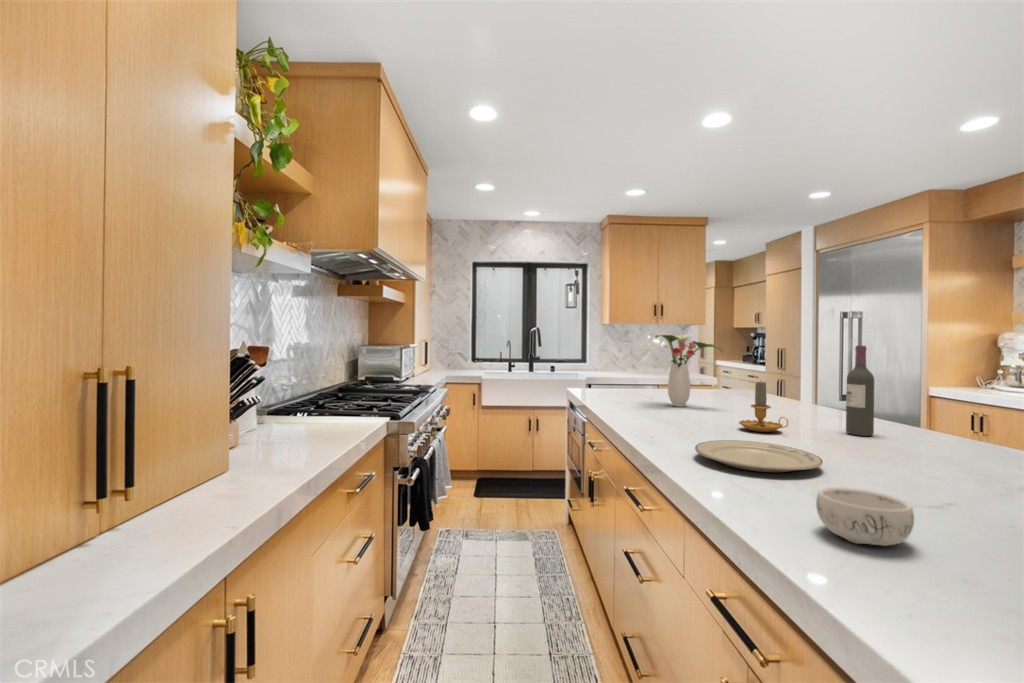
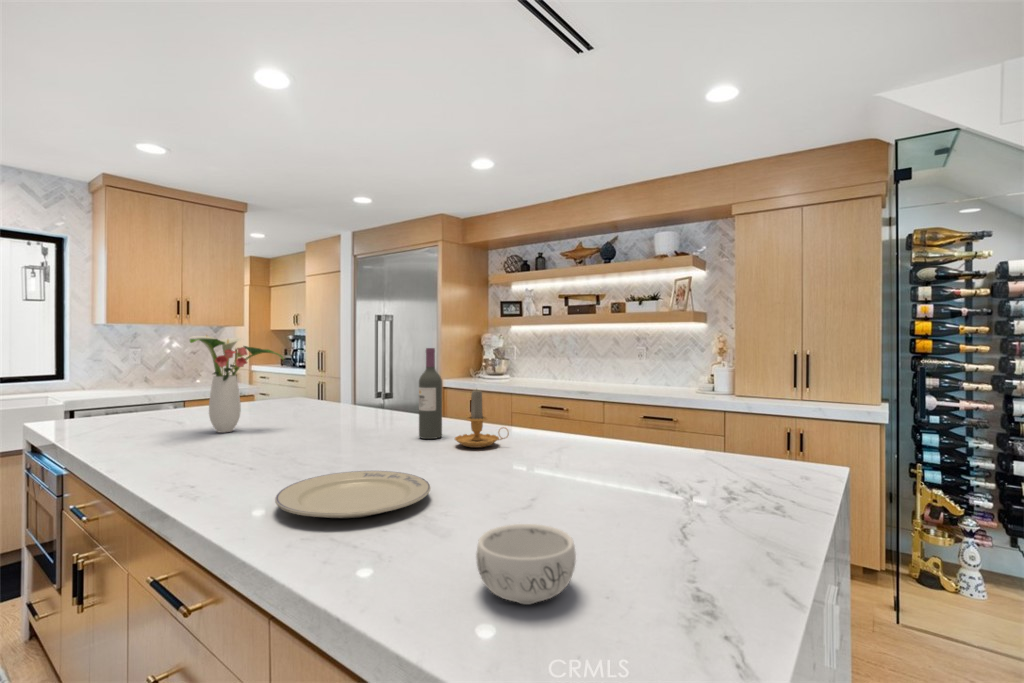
candle: present [739,381,788,432] -> present [455,390,509,448]

